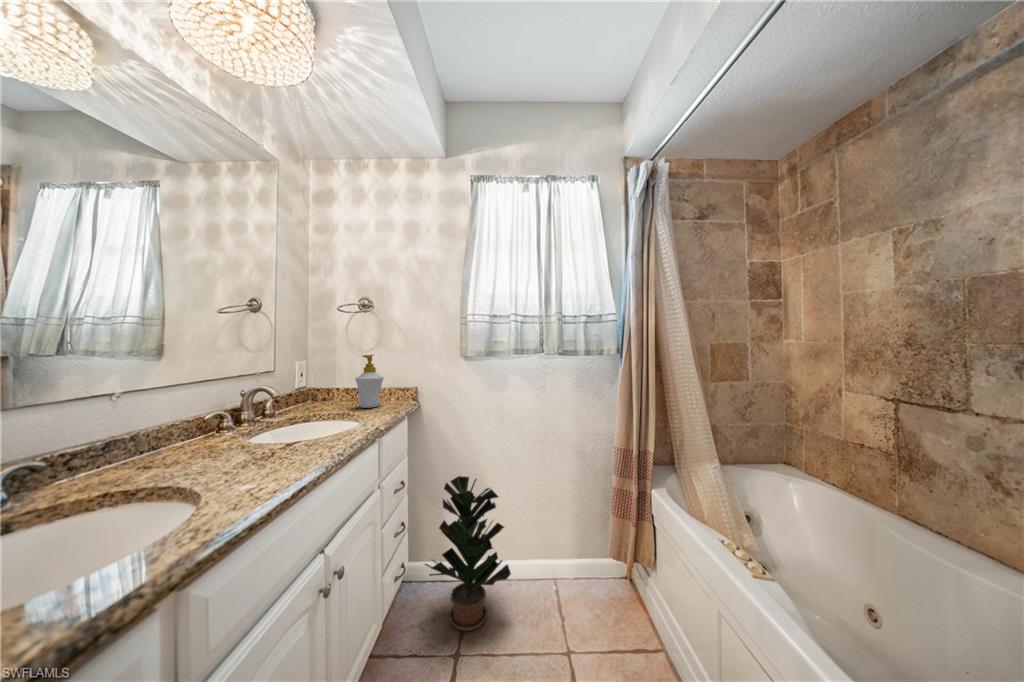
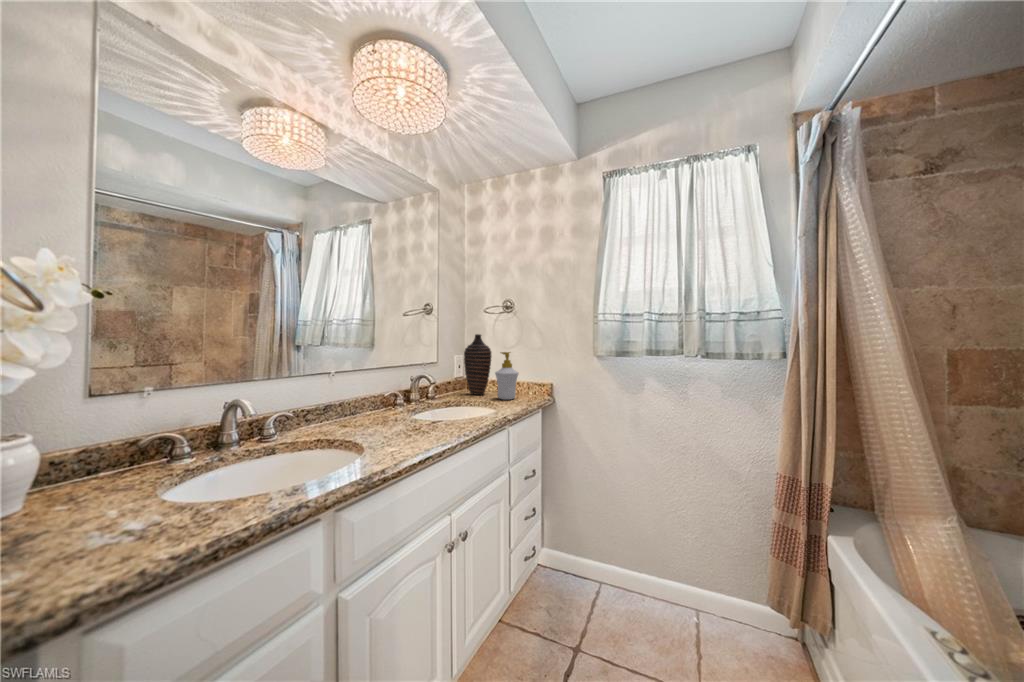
decorative vase: none [311,335,349,405] -> present [464,334,491,395]
potted plant: present [424,476,511,631] -> none [549,475,637,632]

